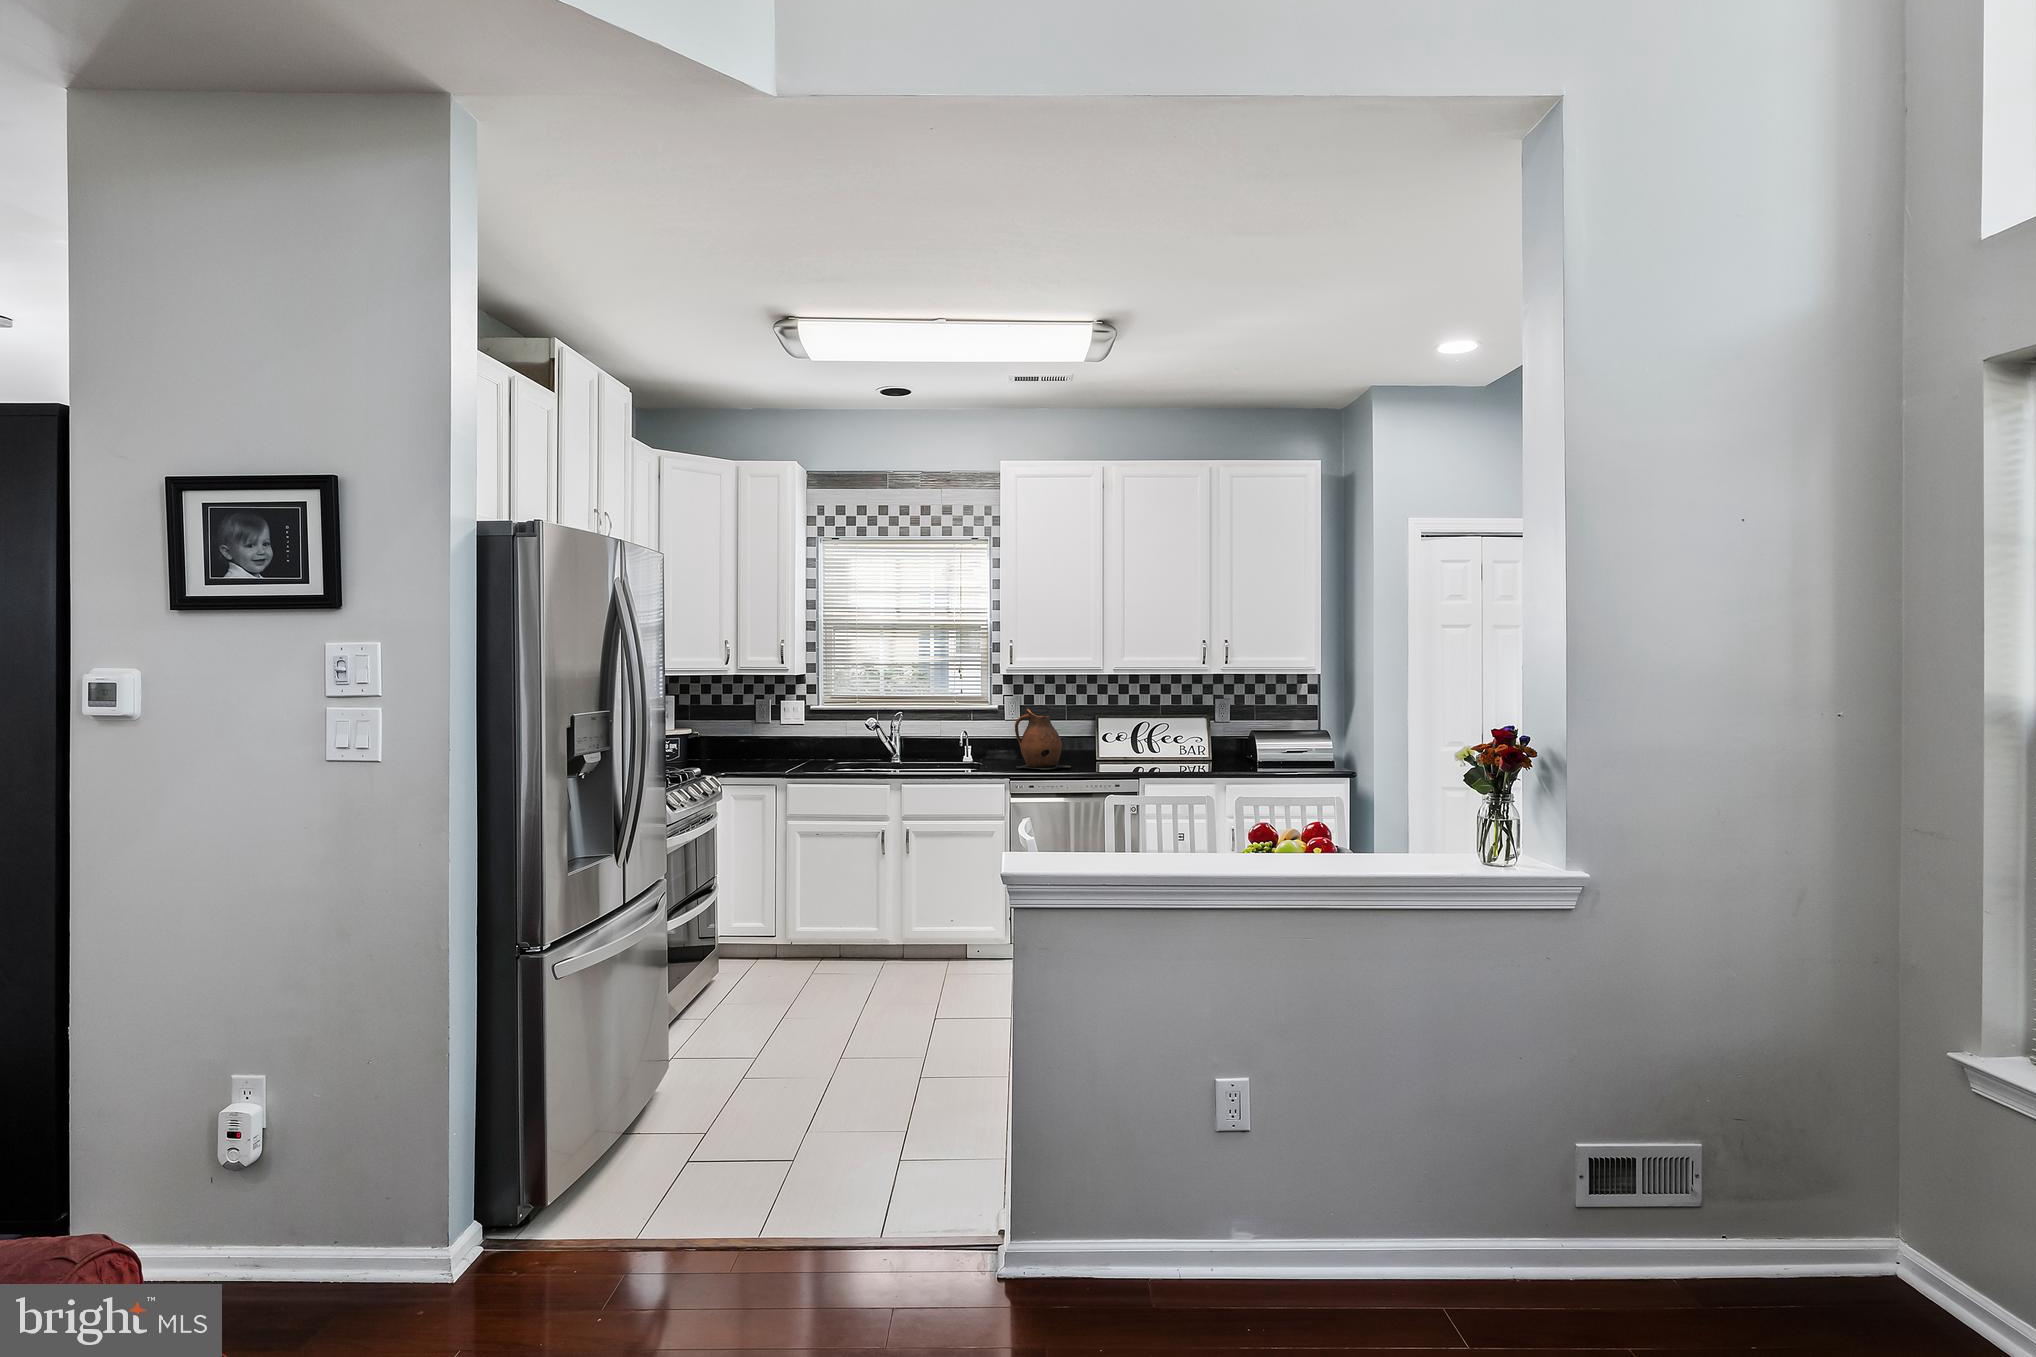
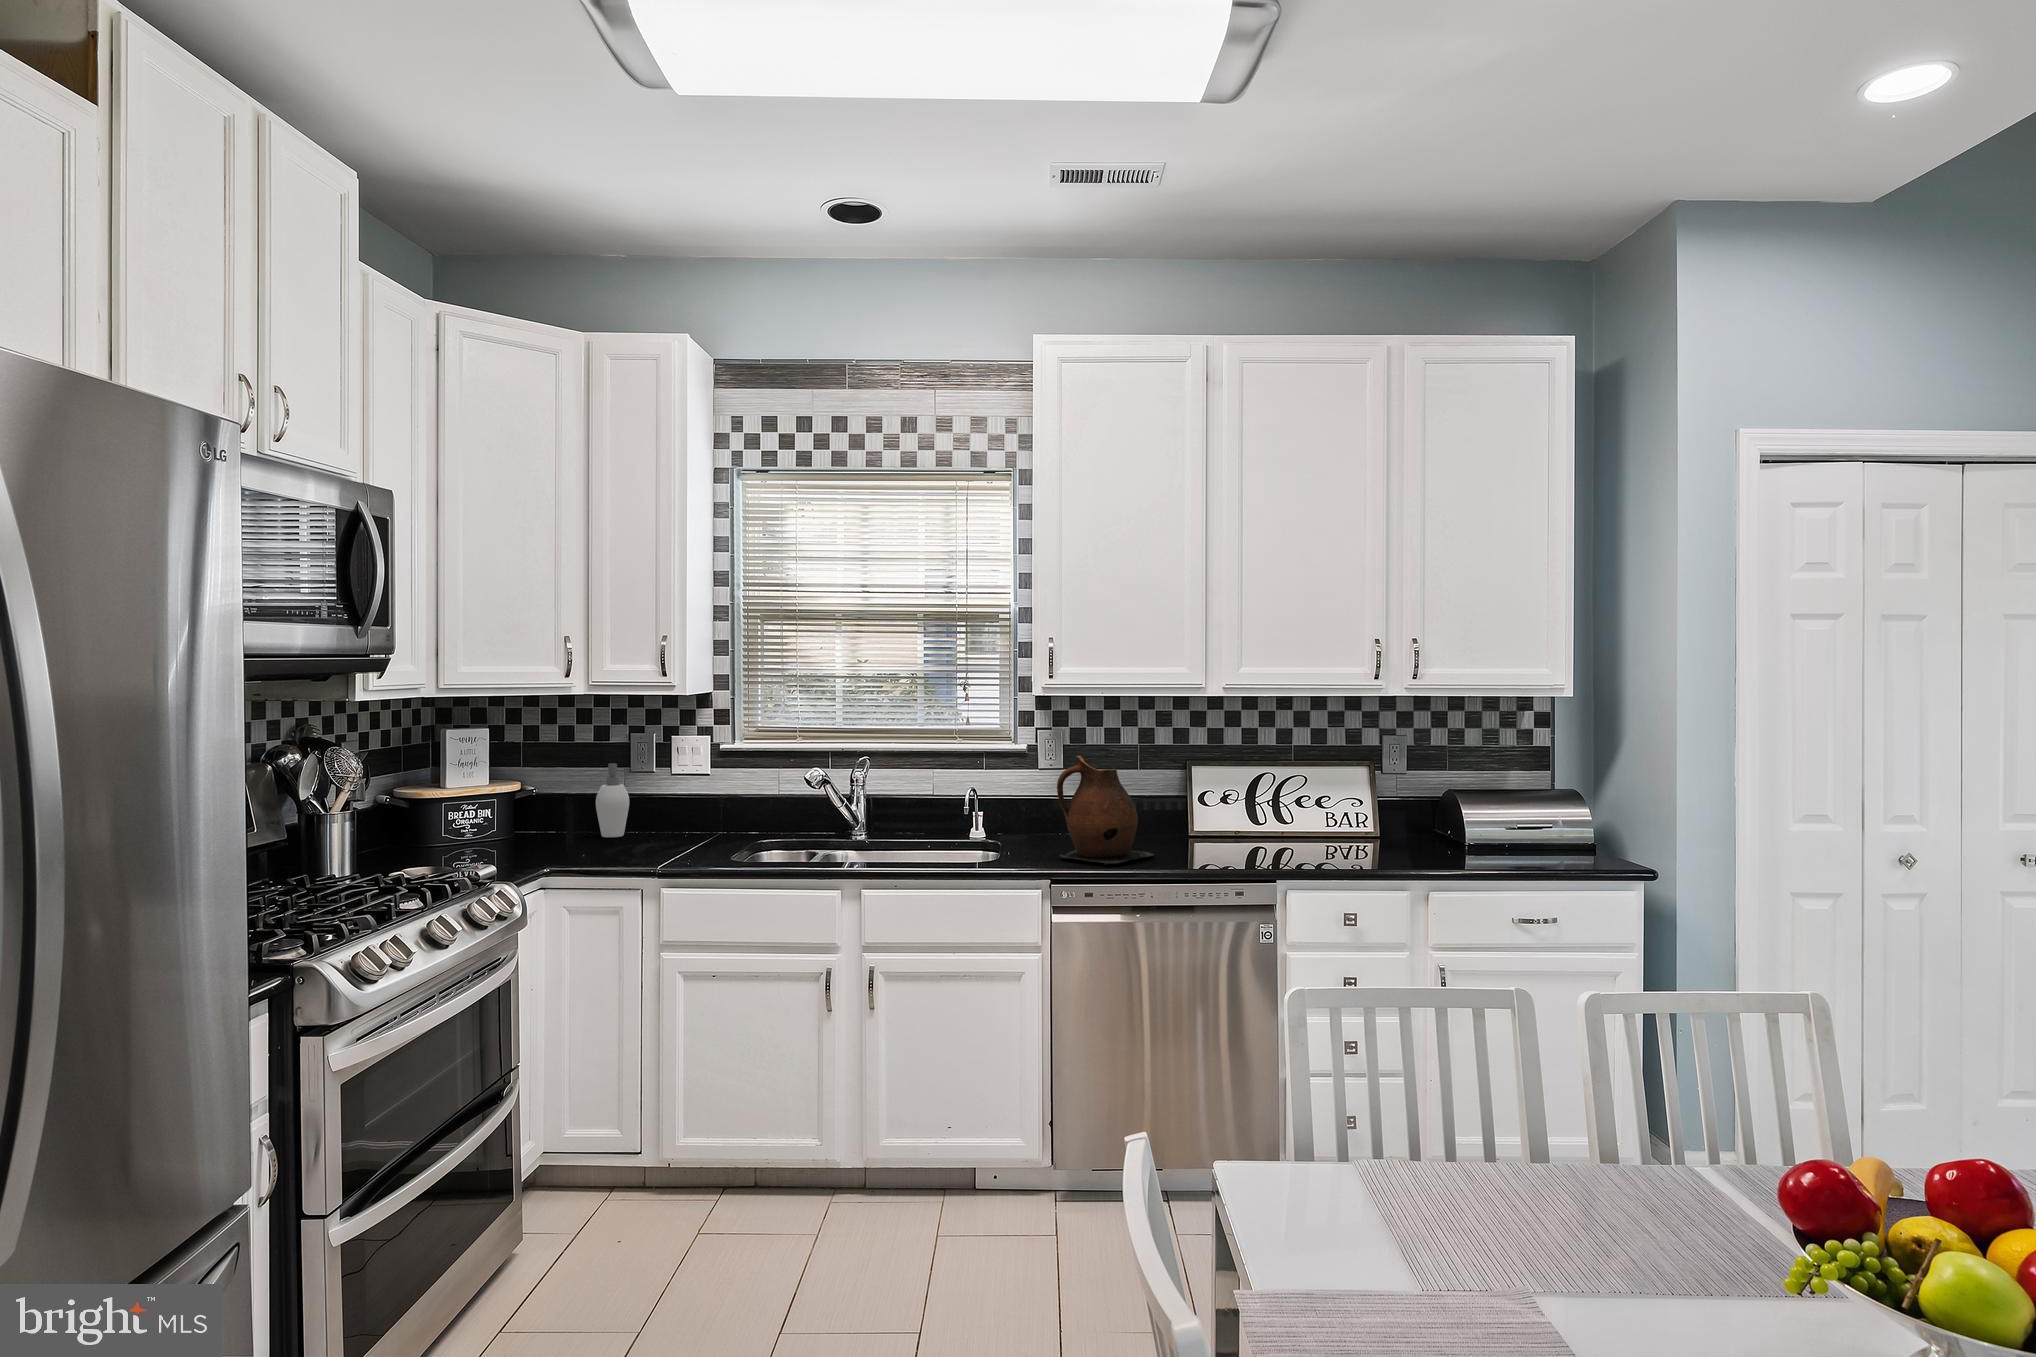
soap dispenser: none [736,718,762,762] -> present [596,764,639,837]

